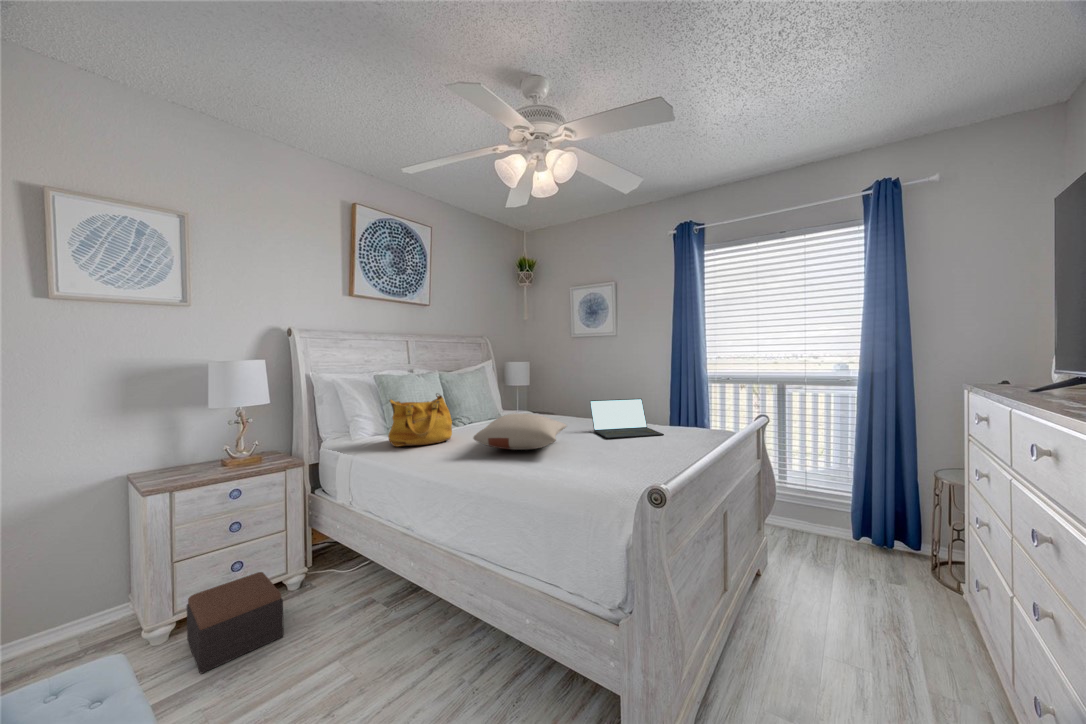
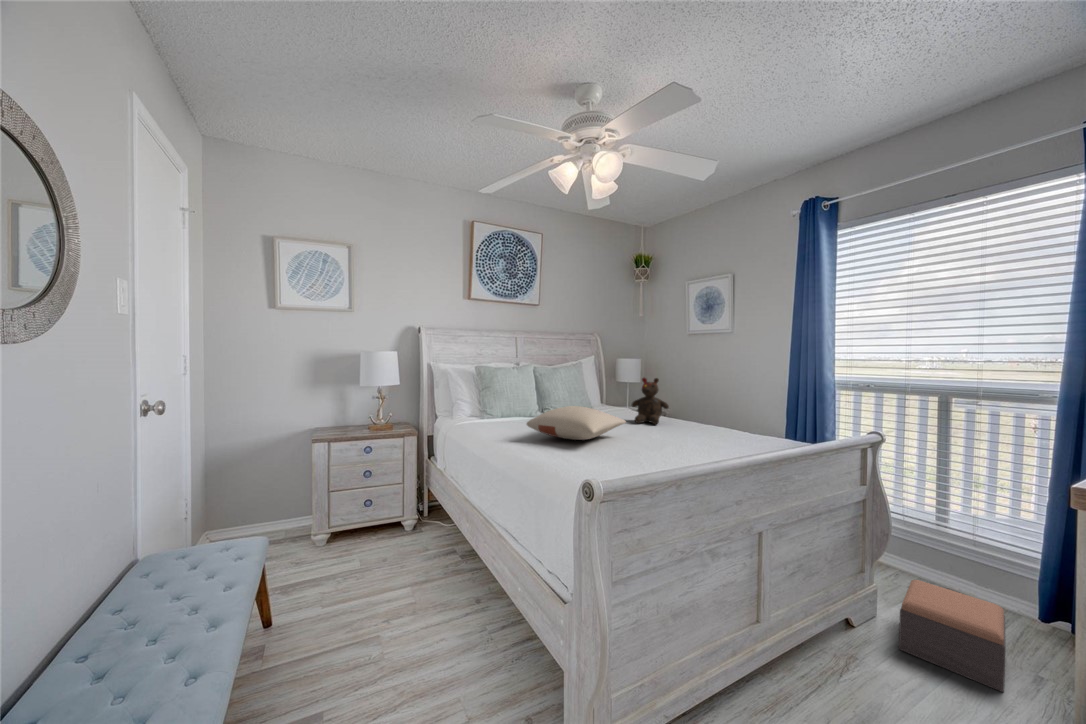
teddy bear: none [550,380,586,426] -> present [632,378,669,424]
handbag: present [388,393,452,447] -> none [473,384,528,427]
laptop: present [590,399,664,438] -> none [662,400,736,442]
footstool: present [187,572,284,673] -> present [899,580,1006,692]

